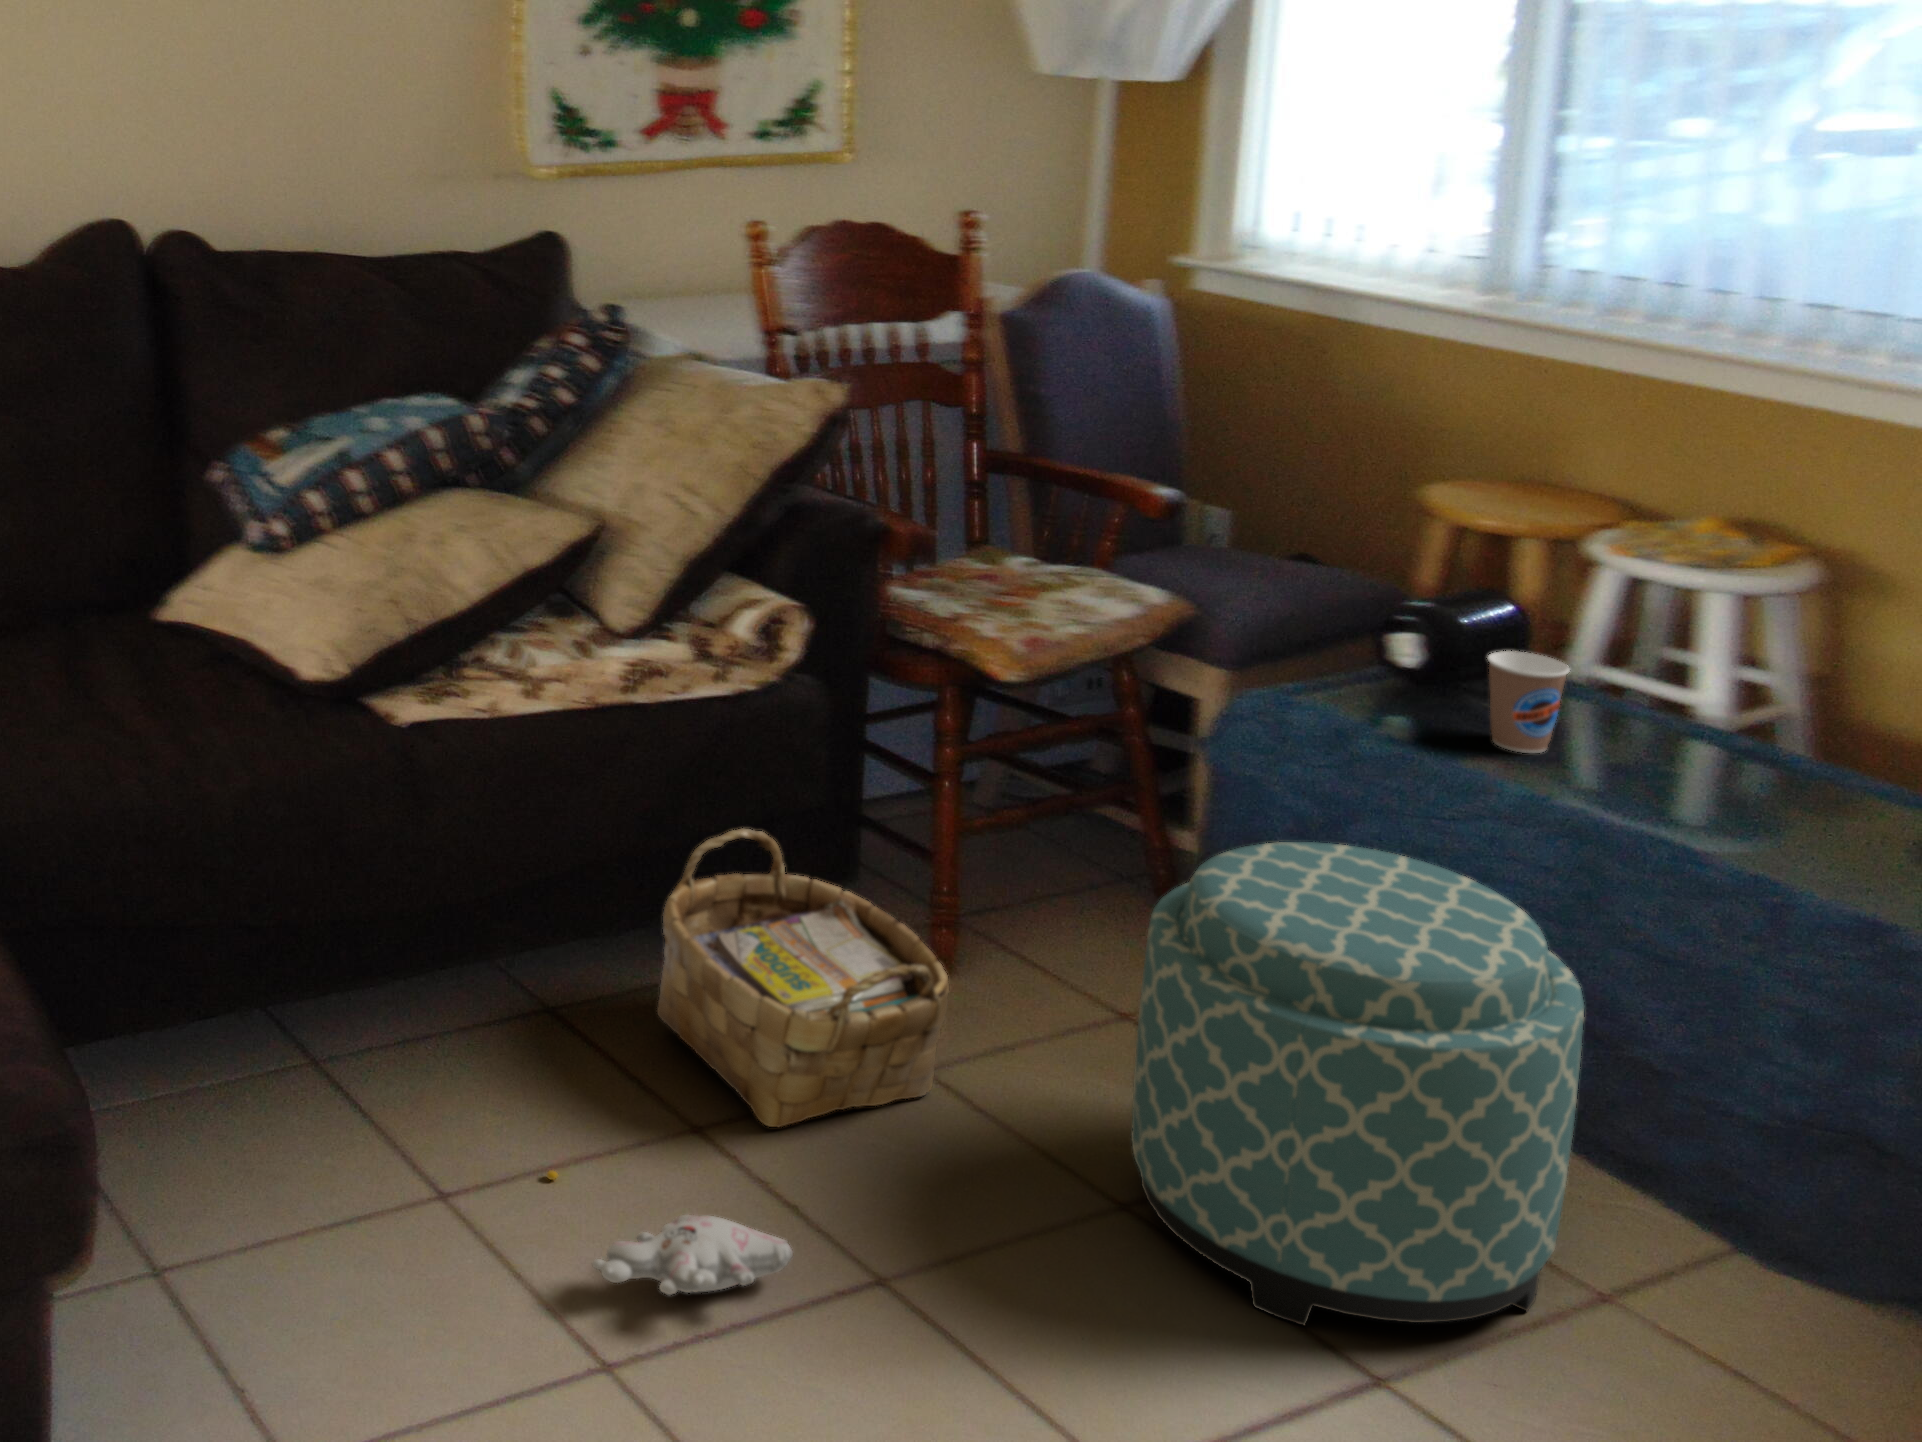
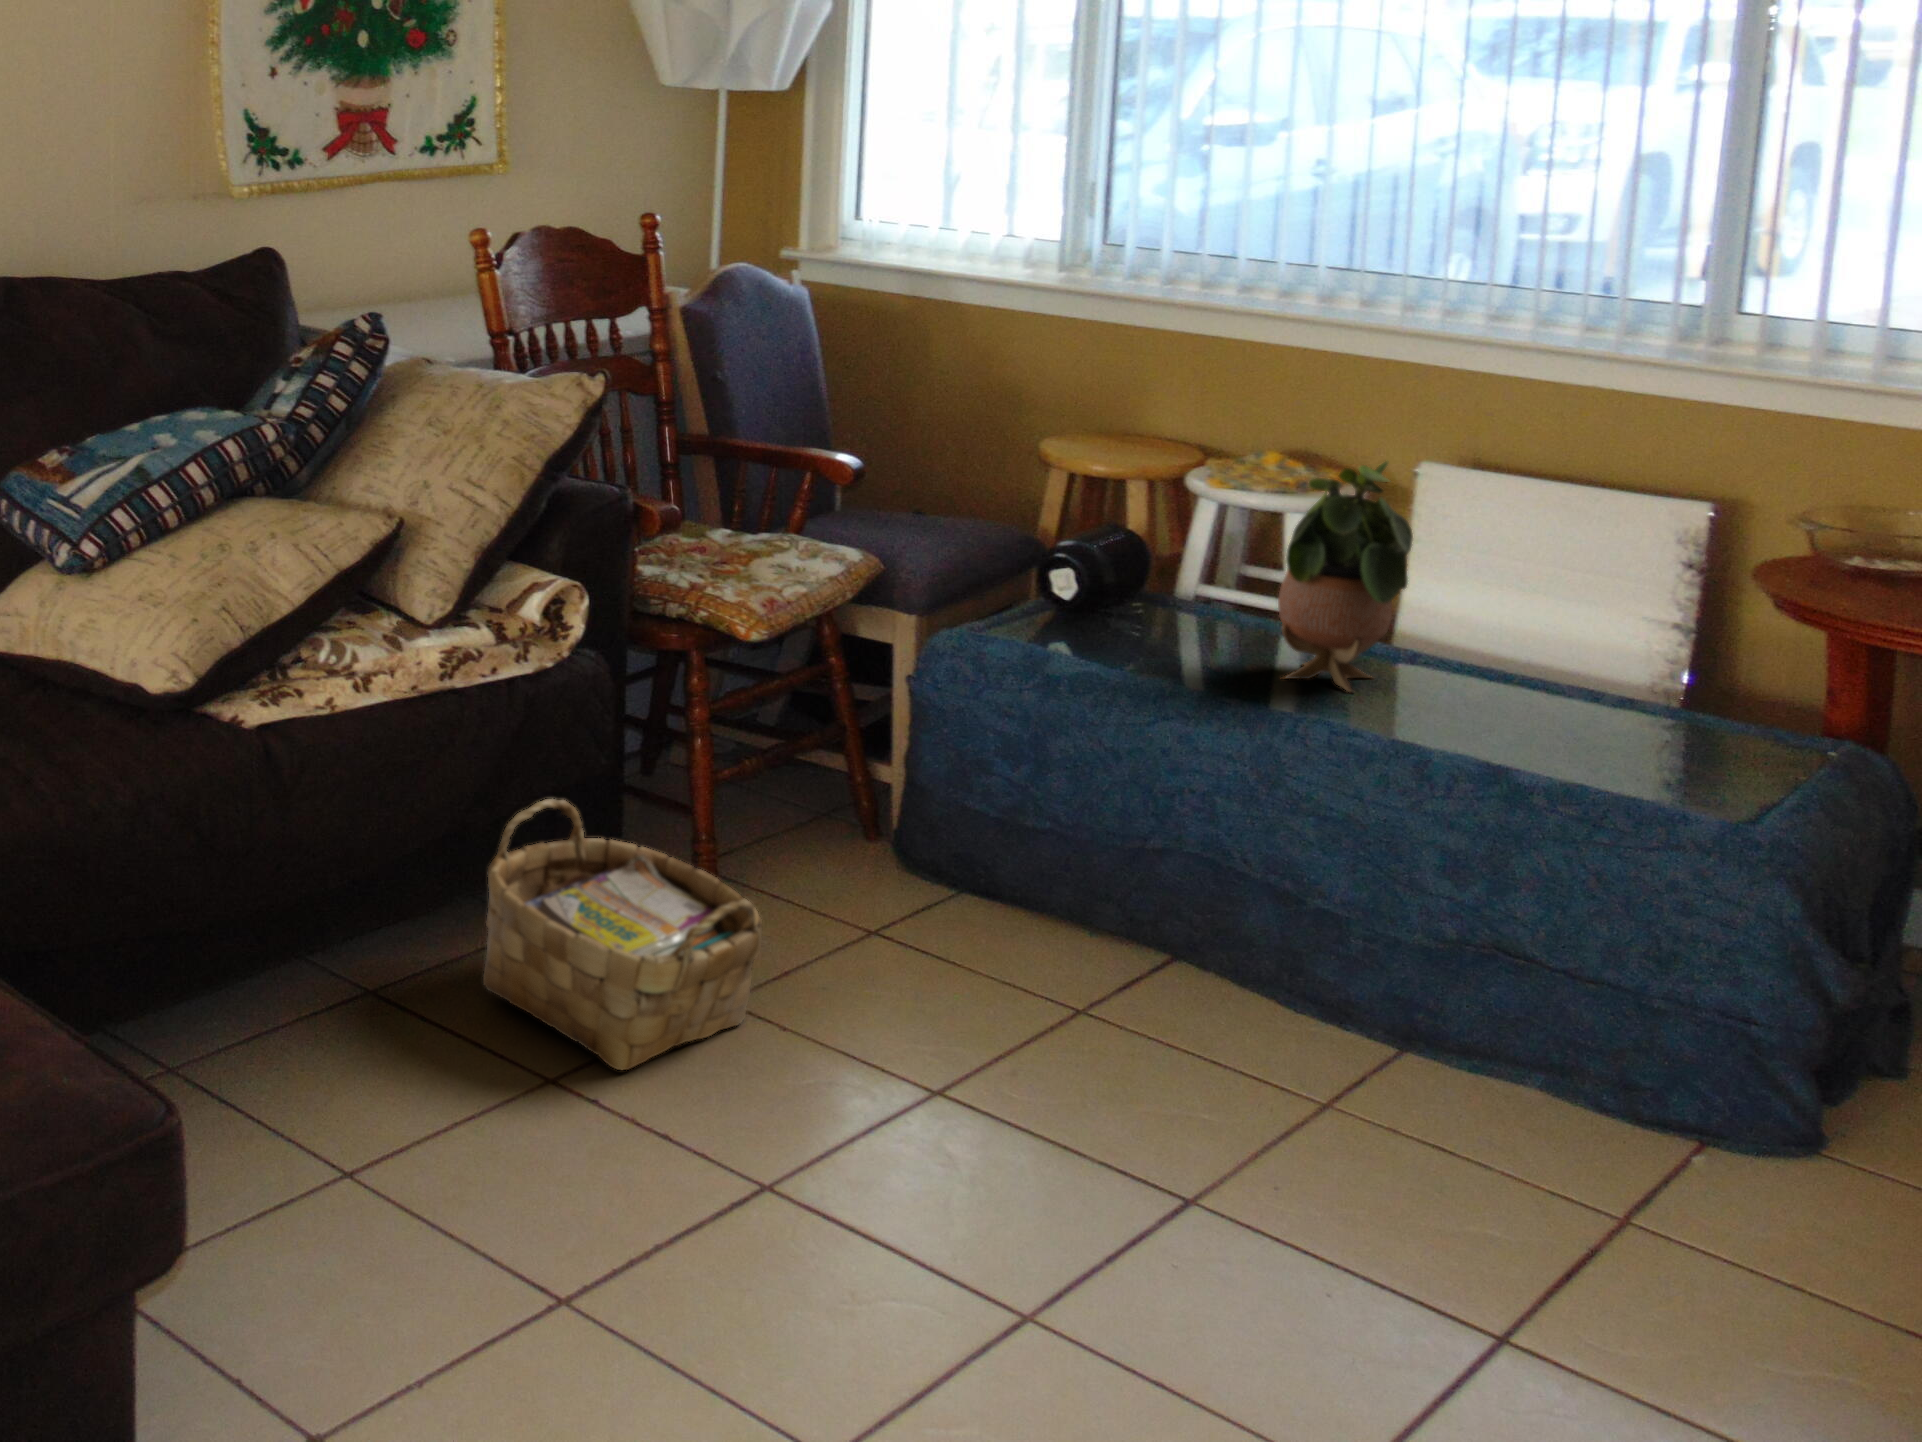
potted plant: none [1621,546,1802,816] -> present [1278,462,1413,692]
coffee cup: present [1488,651,1569,753] -> none [1157,571,1224,657]
ottoman: present [1131,842,1584,1325] -> none [940,748,1316,1166]
plush toy: present [547,1171,793,1295] -> none [439,1138,697,1228]

